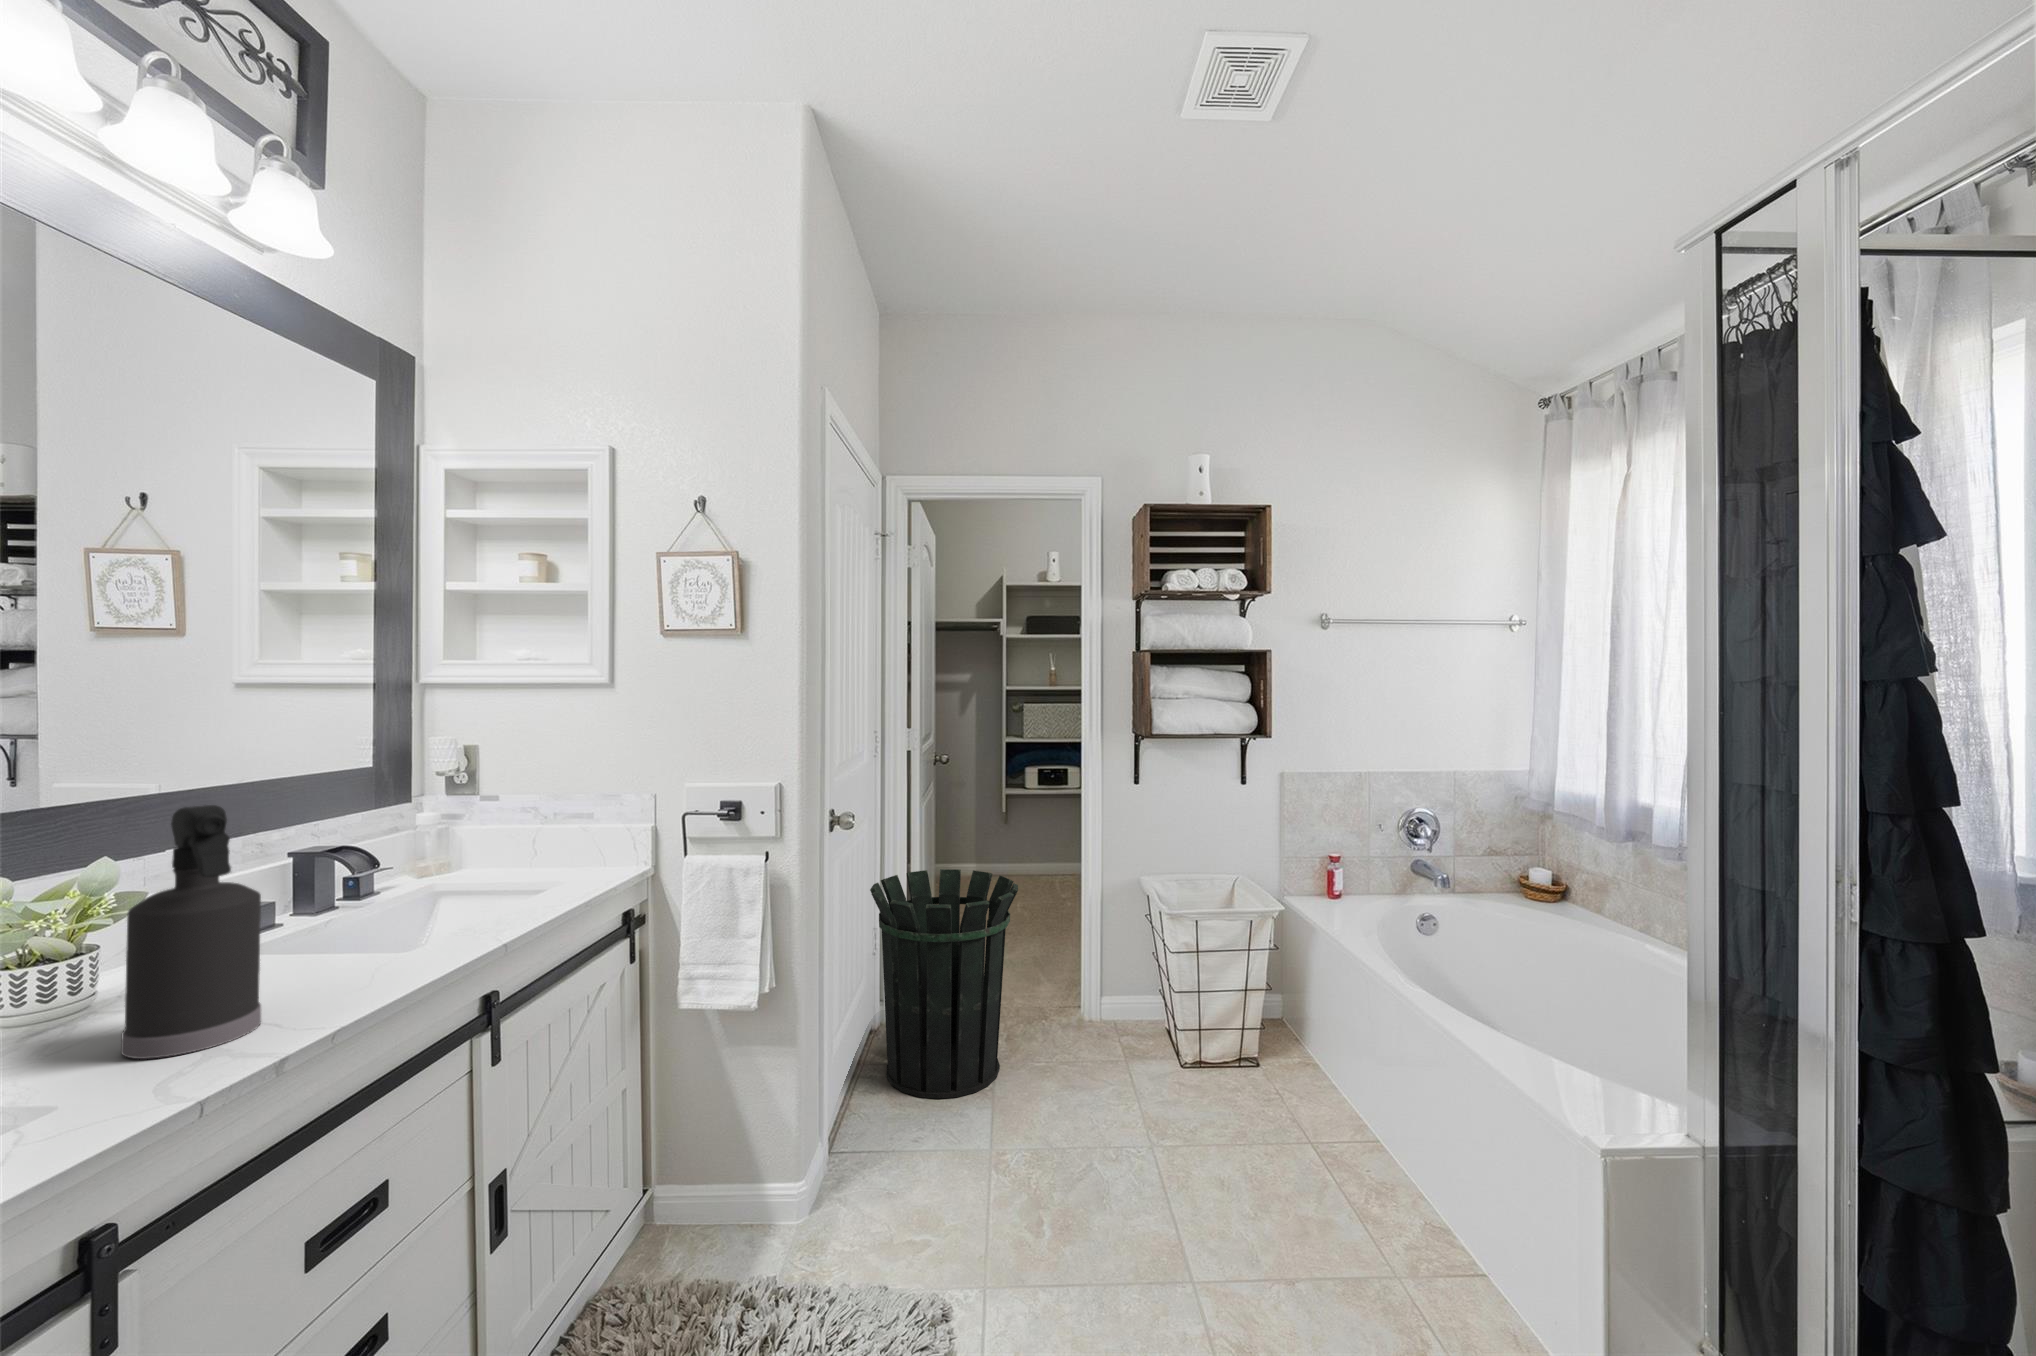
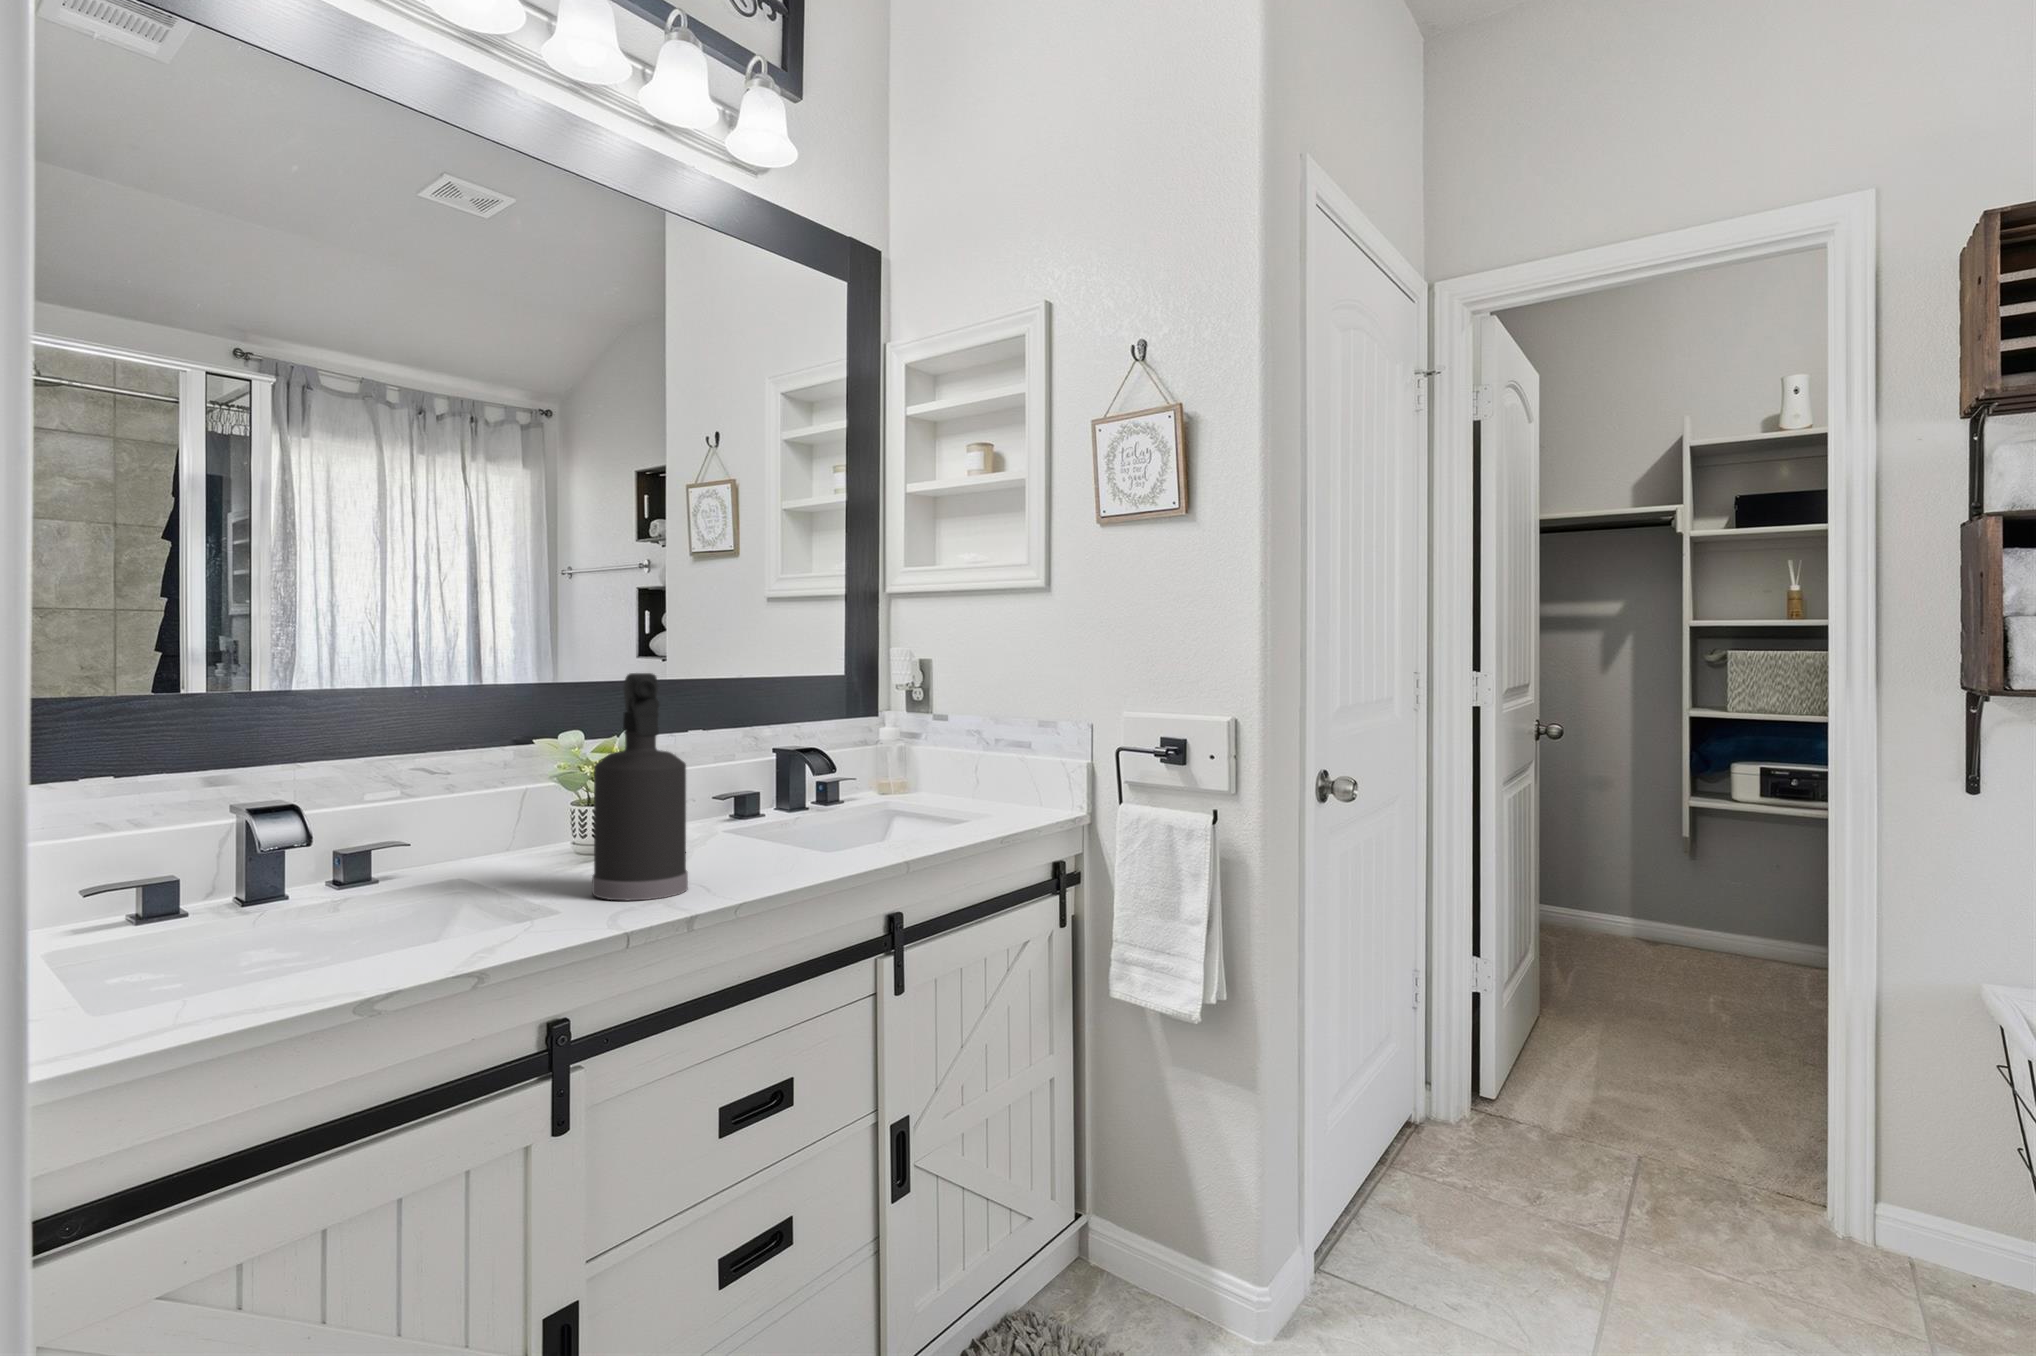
waste bin: present [870,869,1018,1099] -> none [1397,889,1649,1238]

